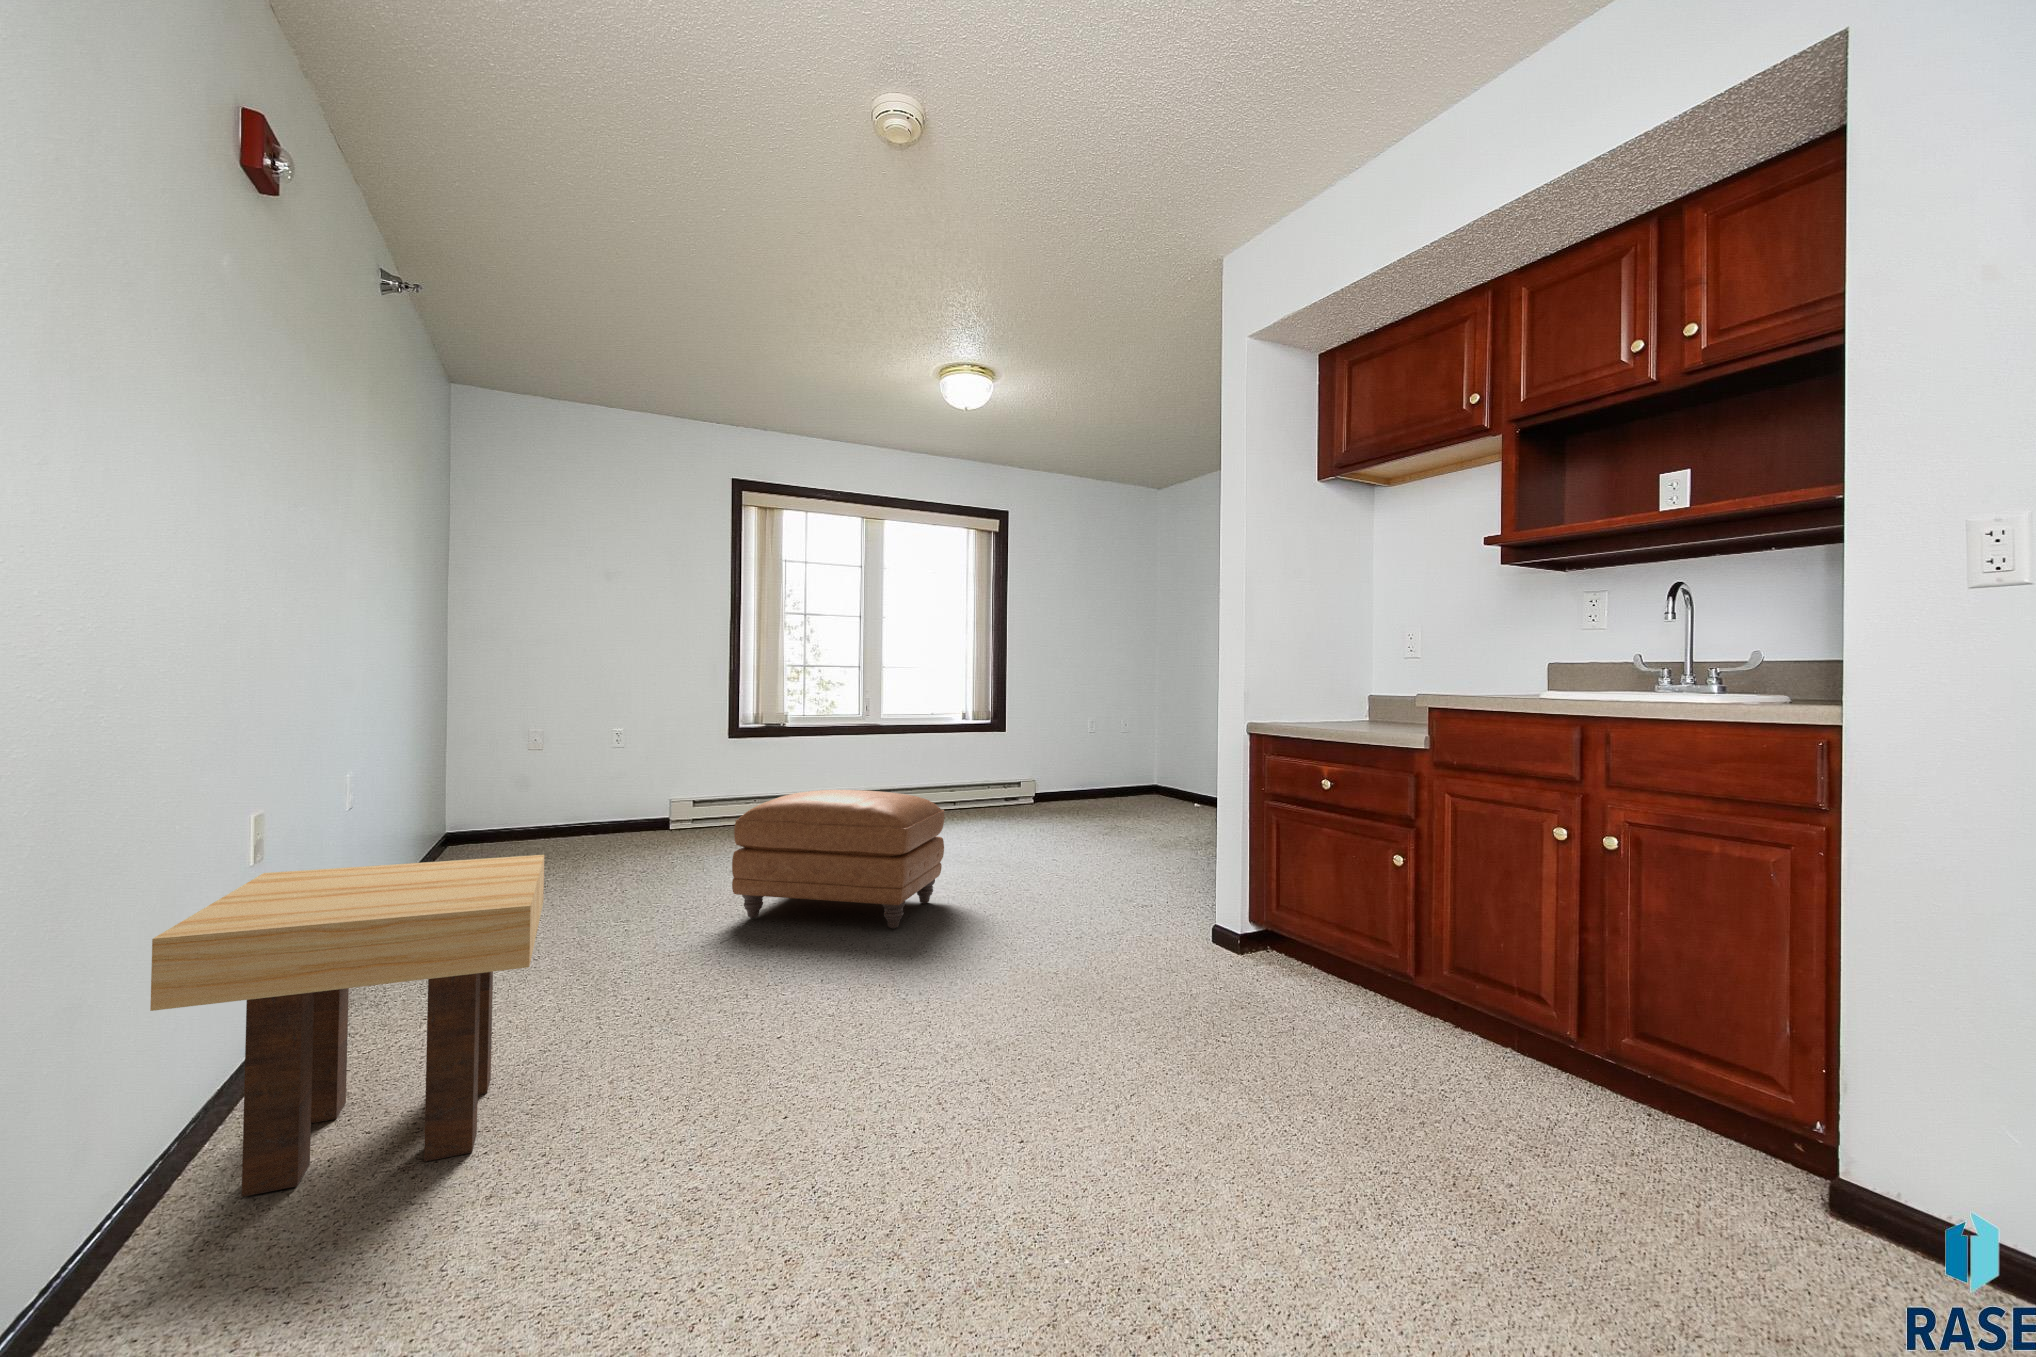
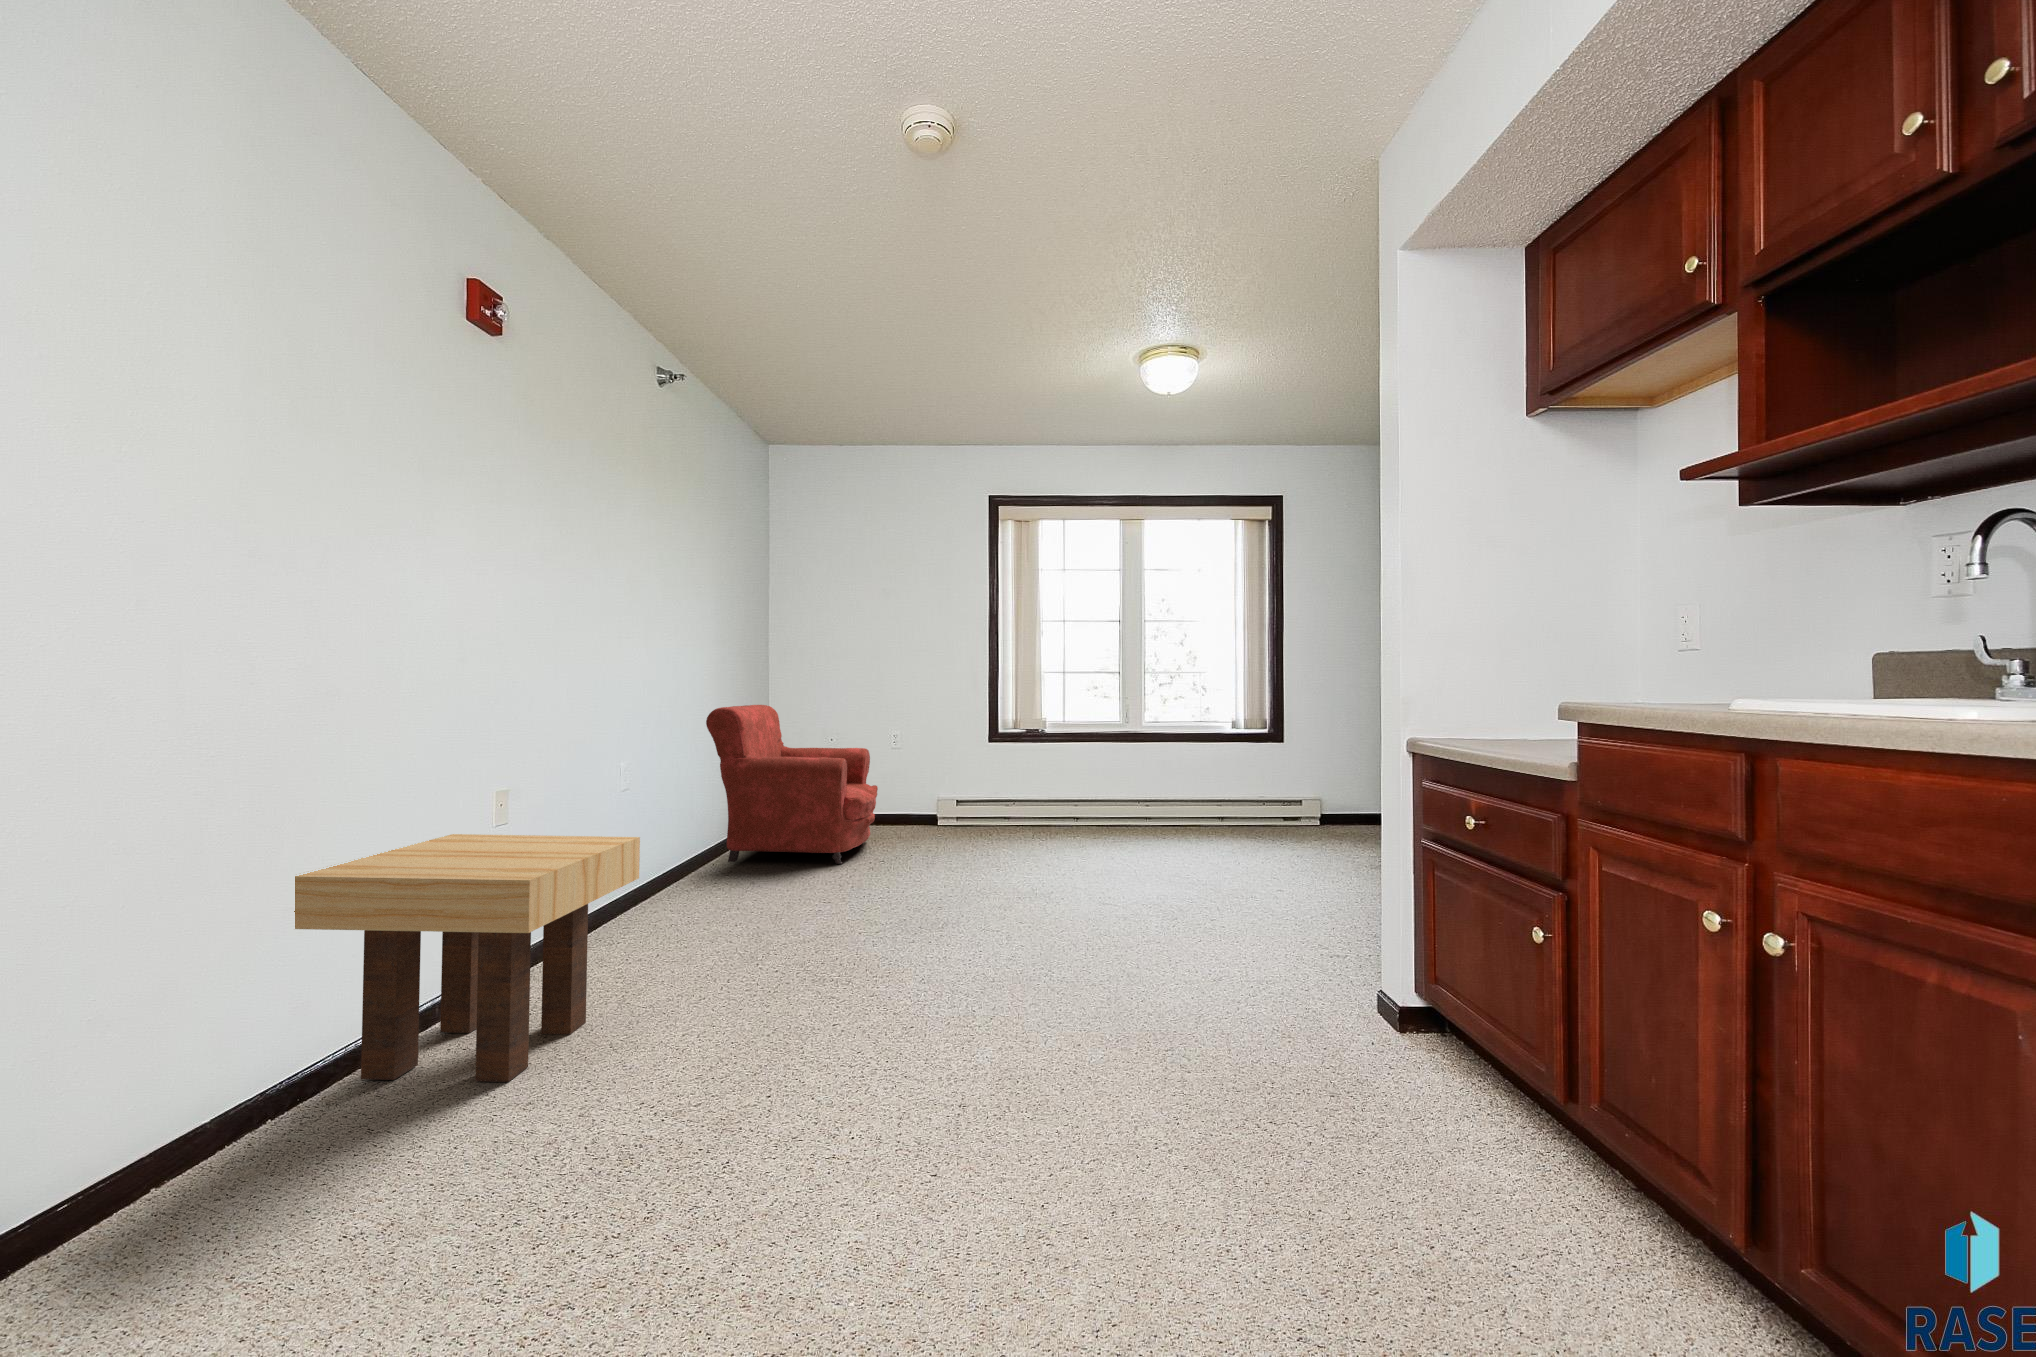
armchair: none [423,703,631,892] -> present [706,705,878,864]
ottoman: present [732,790,944,929] -> none [896,795,1109,941]

